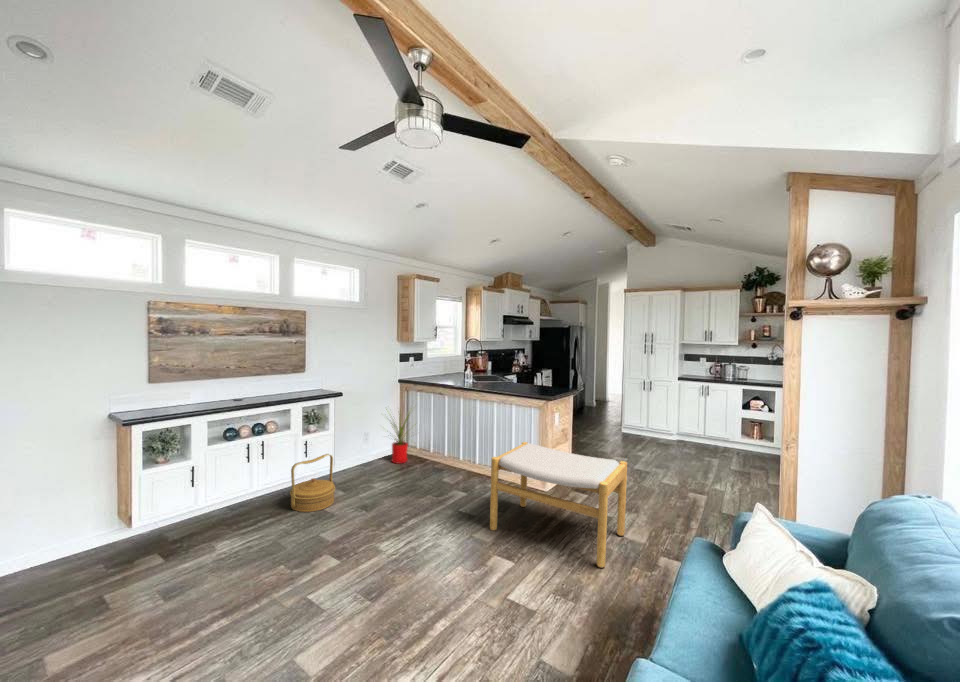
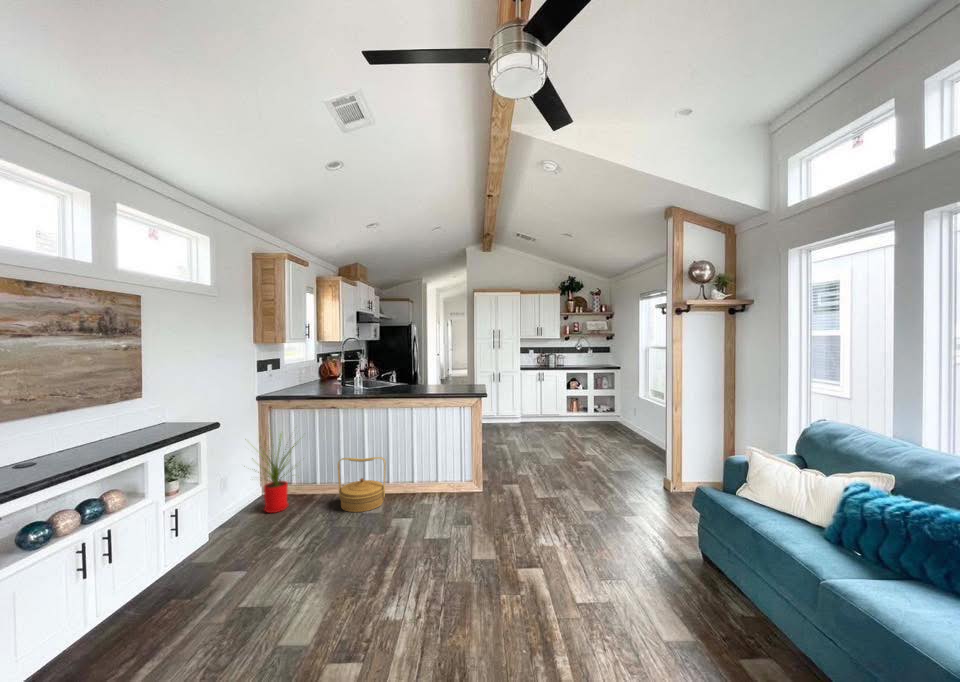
footstool: present [490,442,627,567] -> none [475,439,609,547]
woven basket: present [290,454,335,512] -> present [338,457,386,512]

